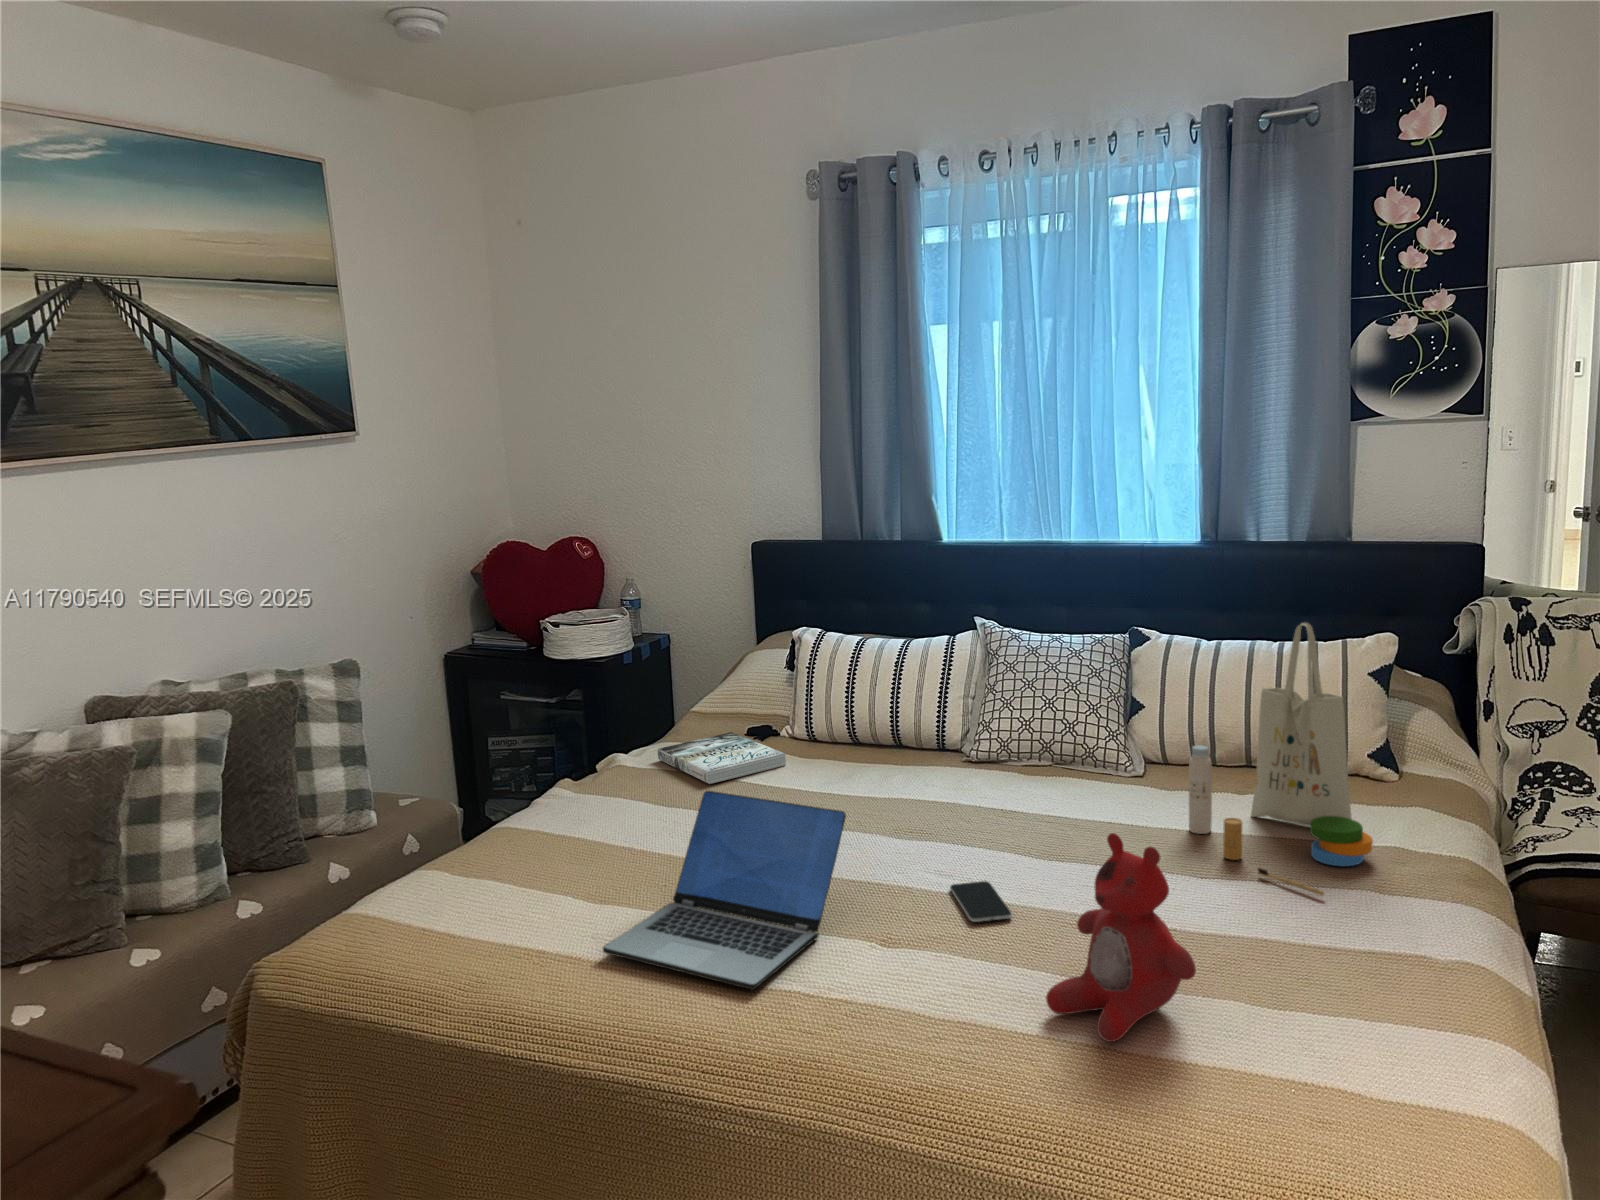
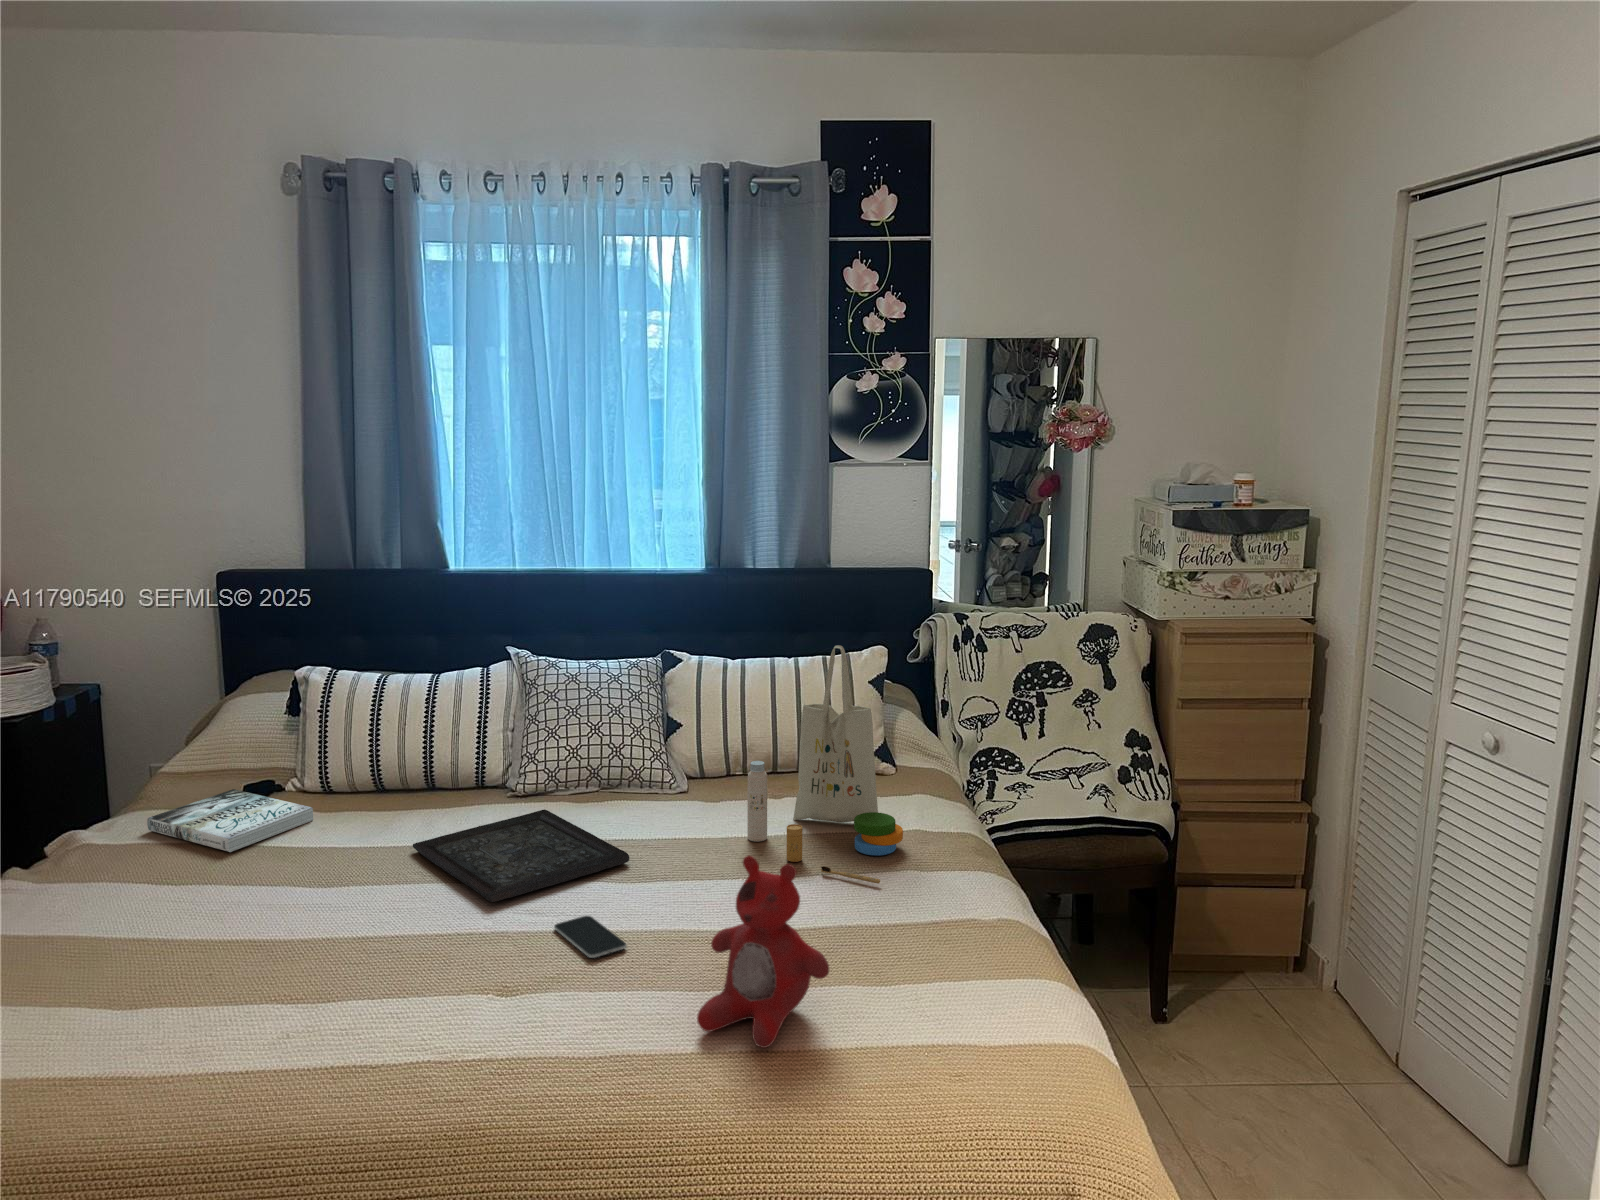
tray: none [855,777,1051,856] -> present [413,809,629,902]
laptop: present [603,791,846,990] -> none [190,863,457,1072]

